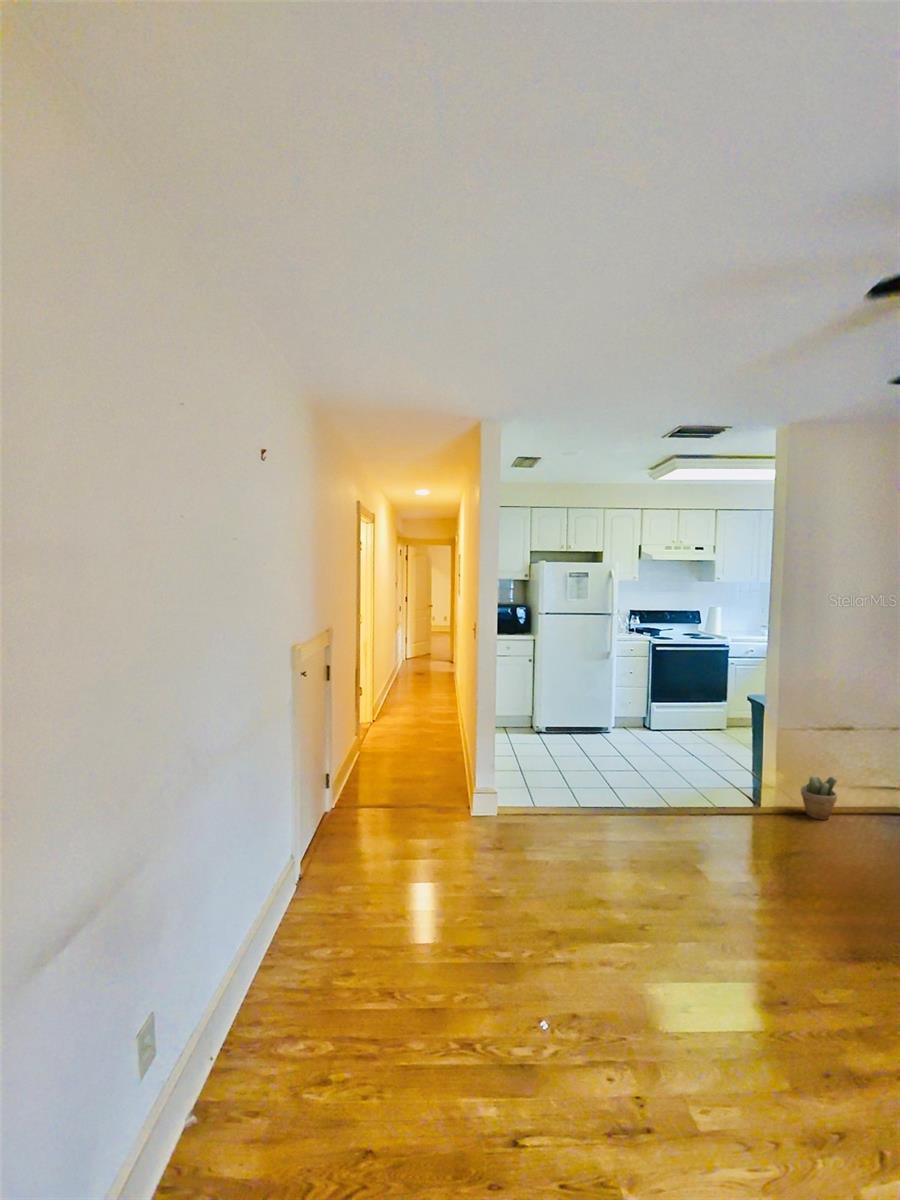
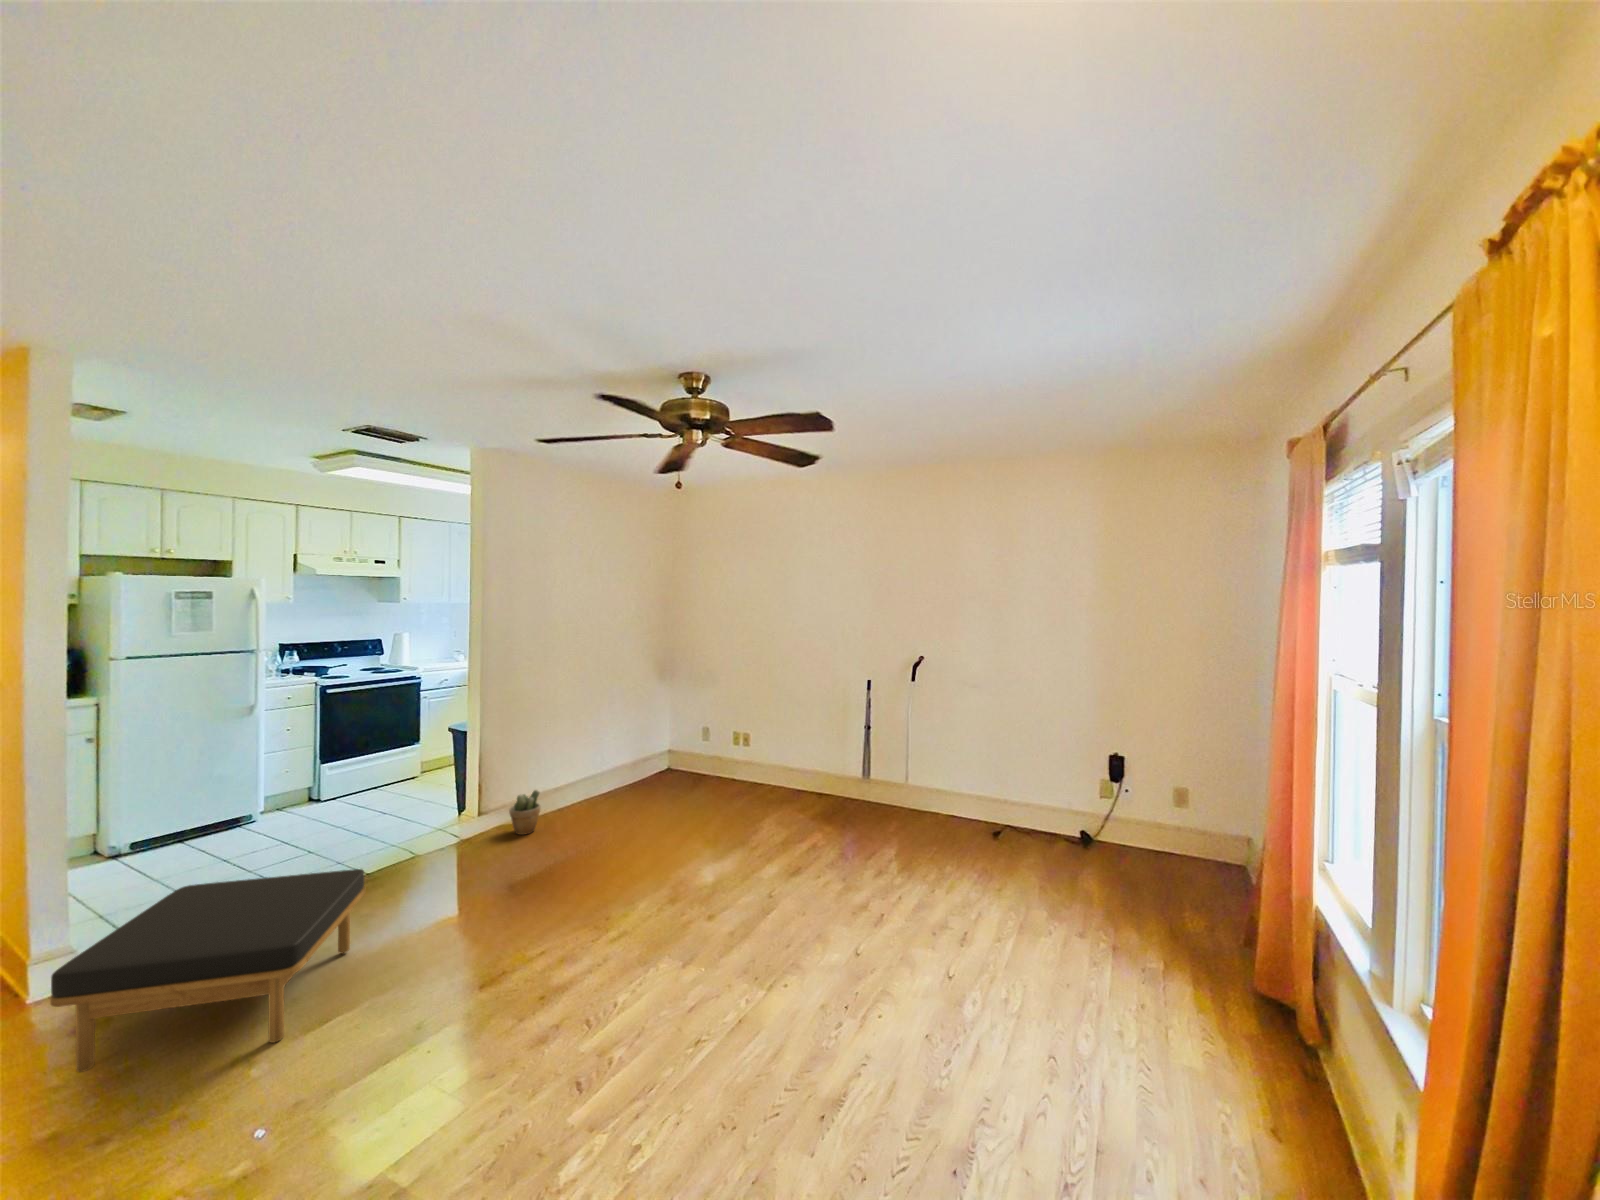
ottoman: none [477,769,655,914] -> present [50,869,366,1072]

